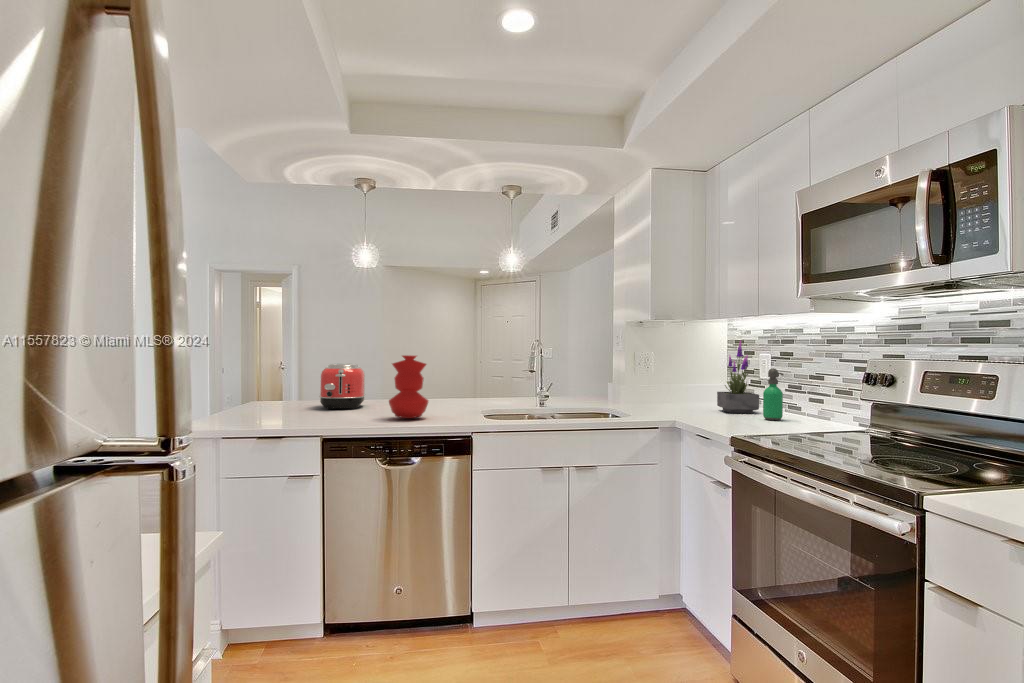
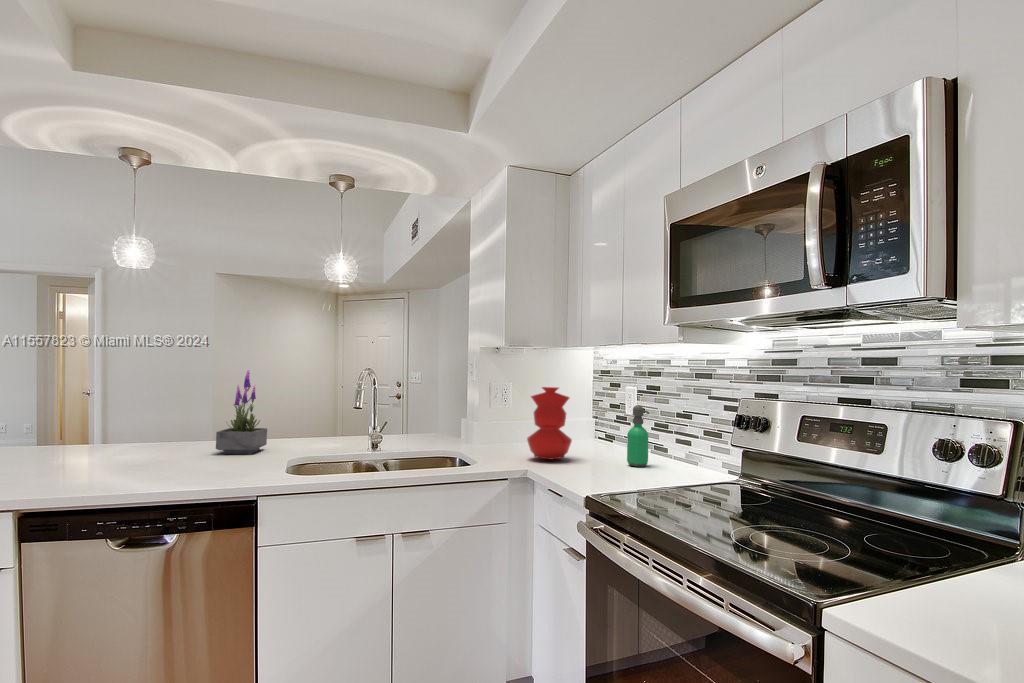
potted plant: present [717,340,759,413] -> present [216,370,267,454]
vase: present [389,355,429,419] -> present [527,387,572,459]
toaster: present [319,363,365,410] -> none [47,396,128,462]

